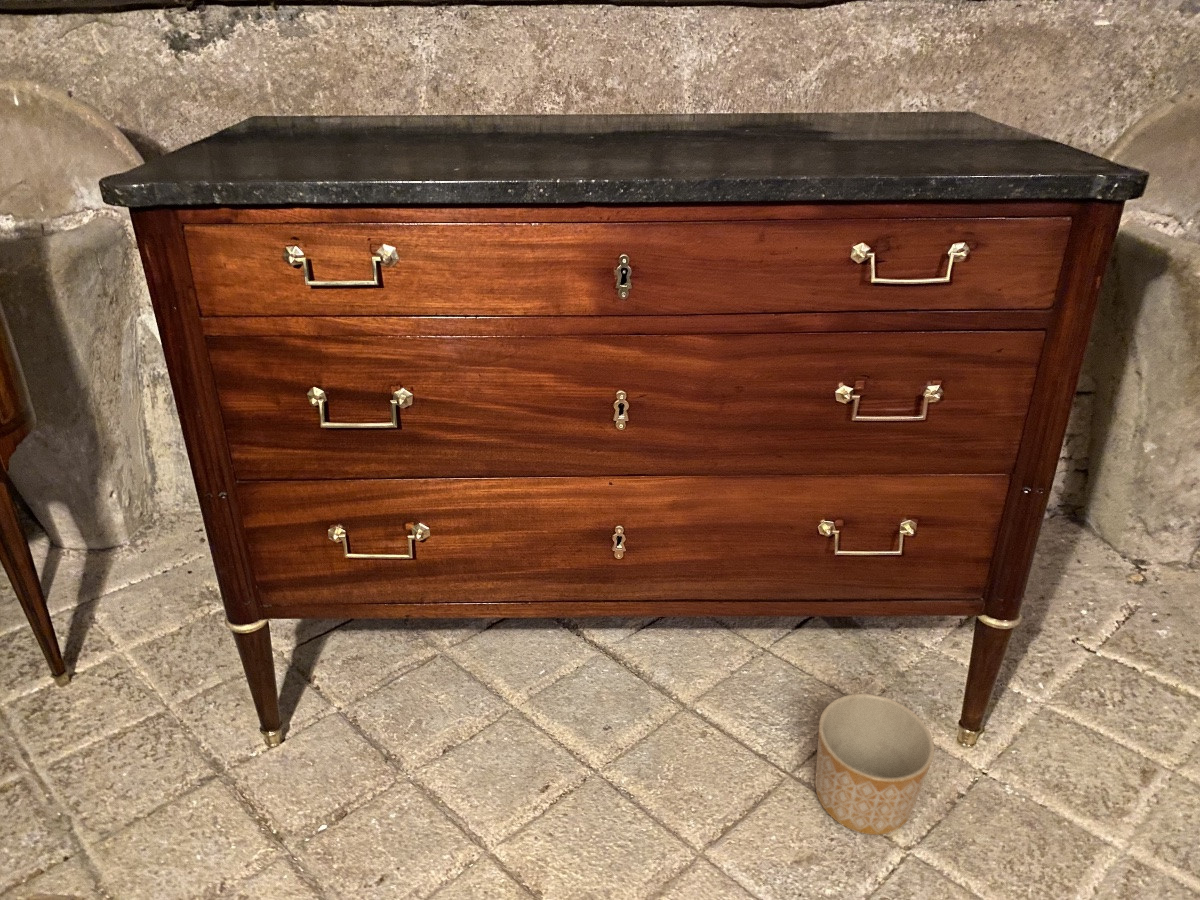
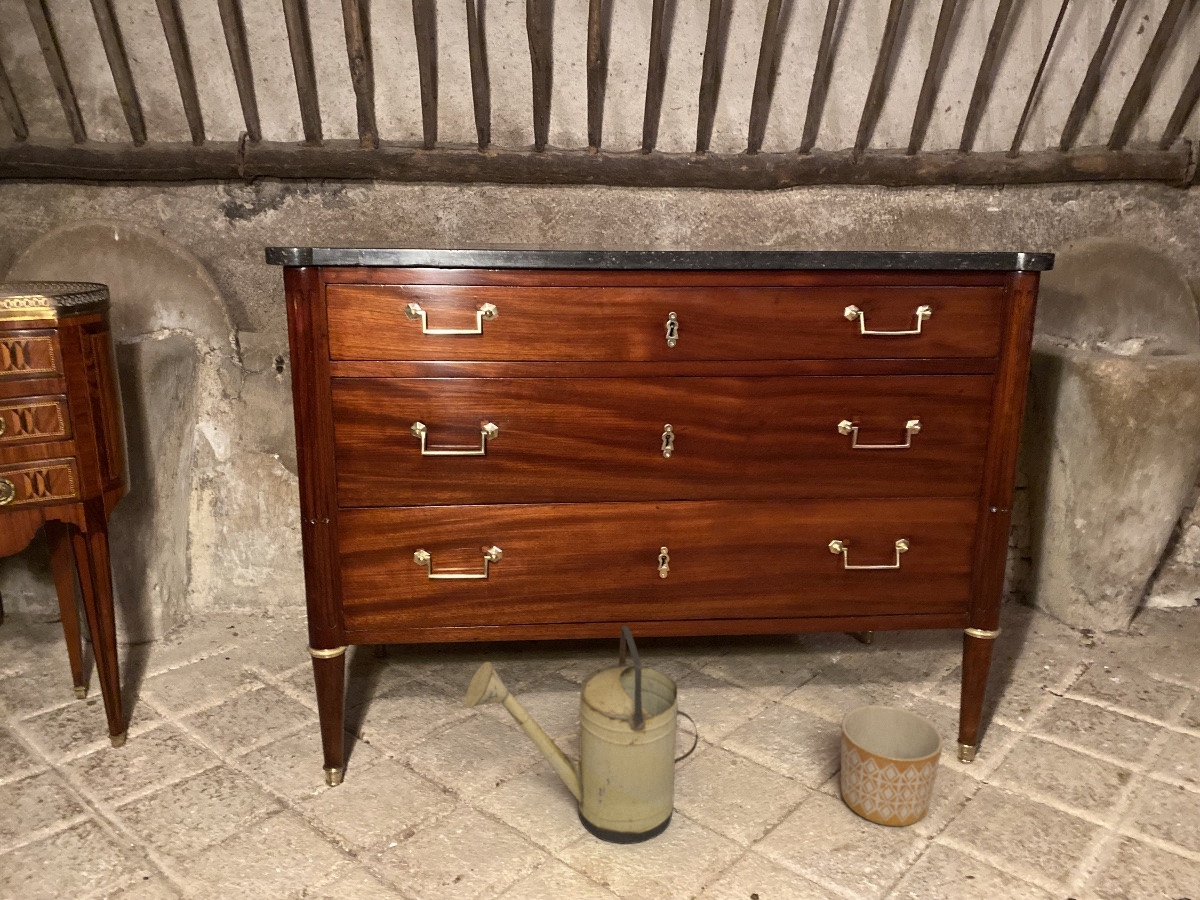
watering can: none [384,616,651,843] -> present [465,626,698,844]

